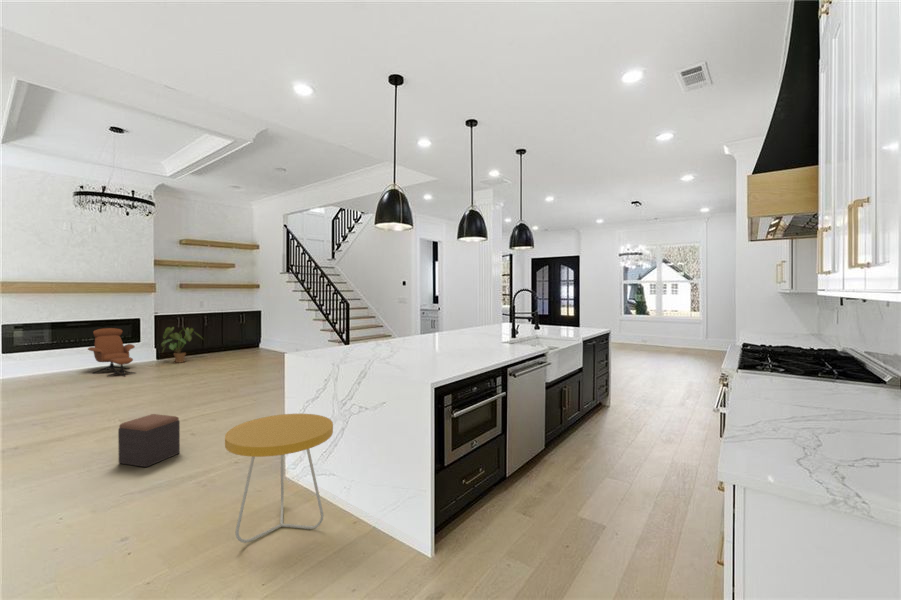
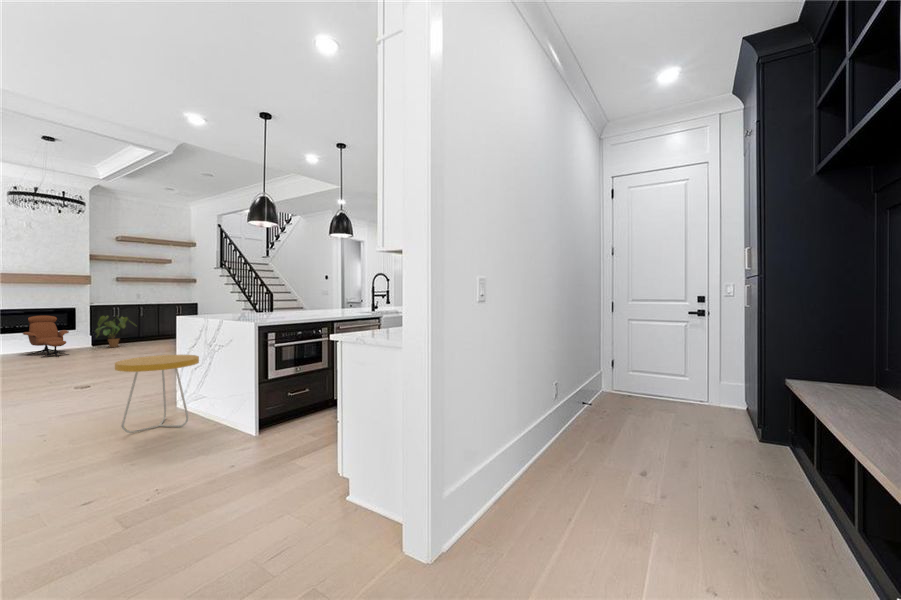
footstool: present [118,414,180,467] -> none [44,368,96,405]

